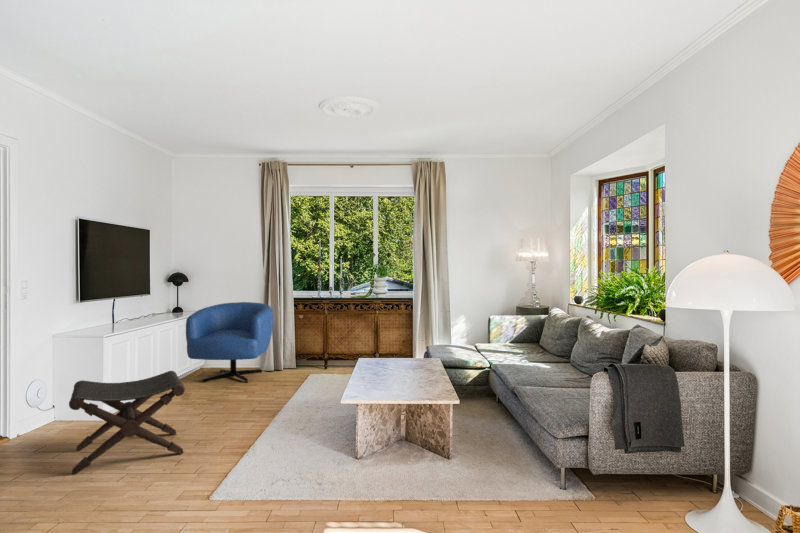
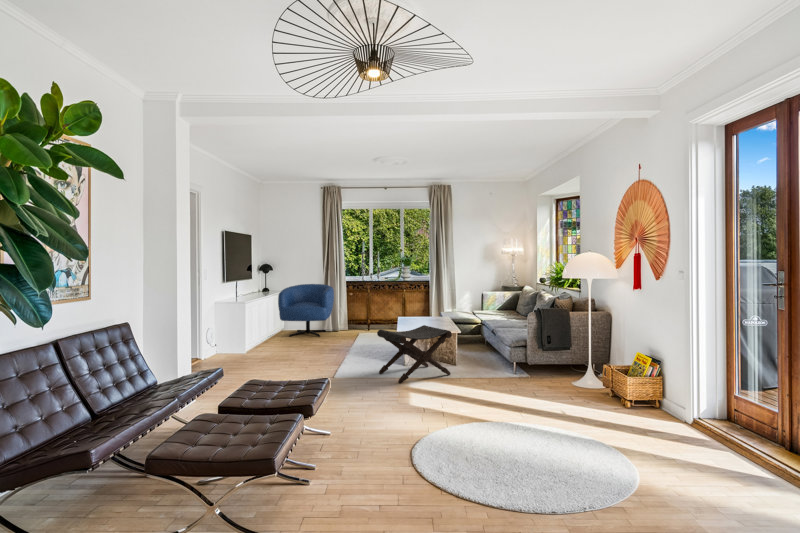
footstool: present [69,371,185,474] -> present [377,325,452,383]

